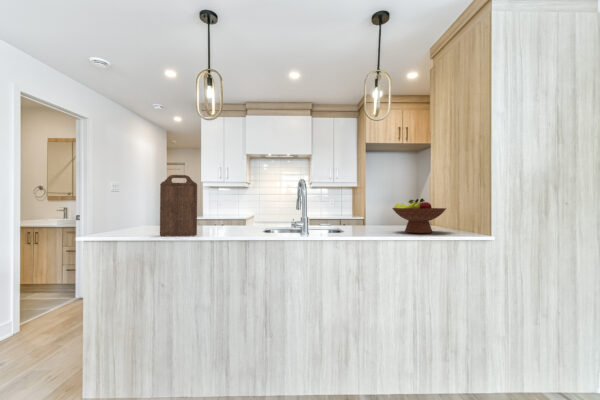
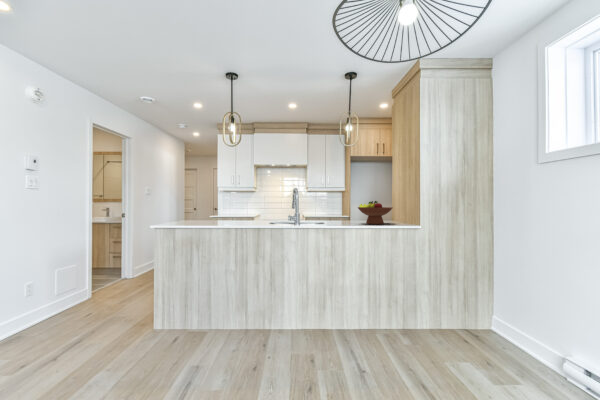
cutting board: present [160,175,197,236] -> none [202,185,226,225]

